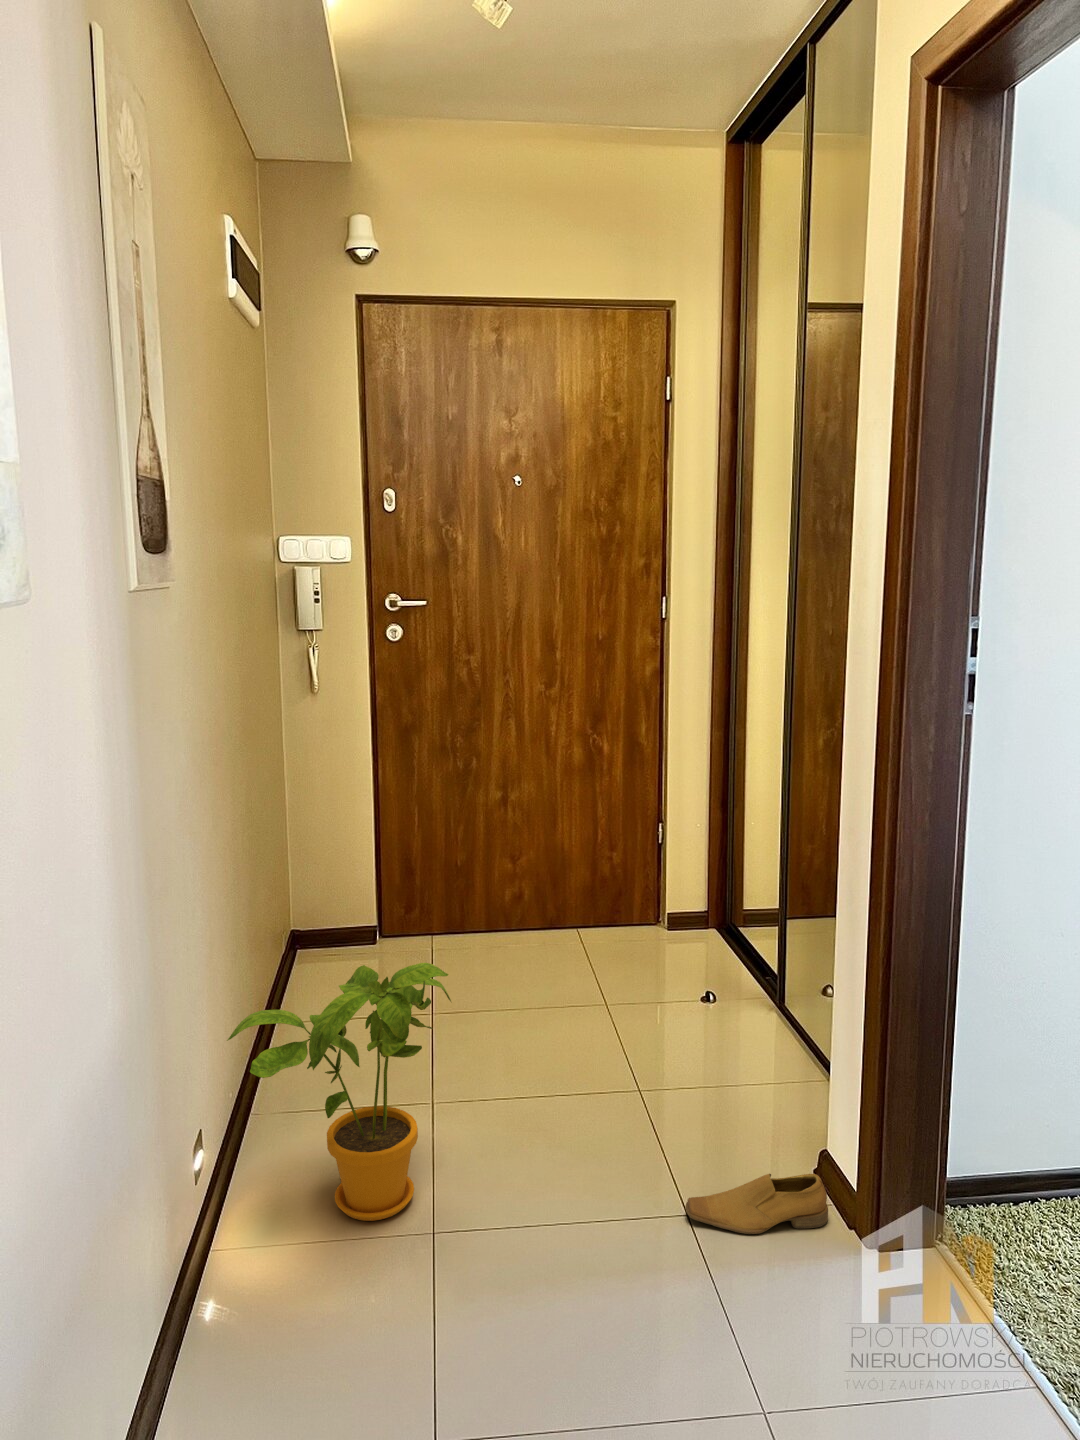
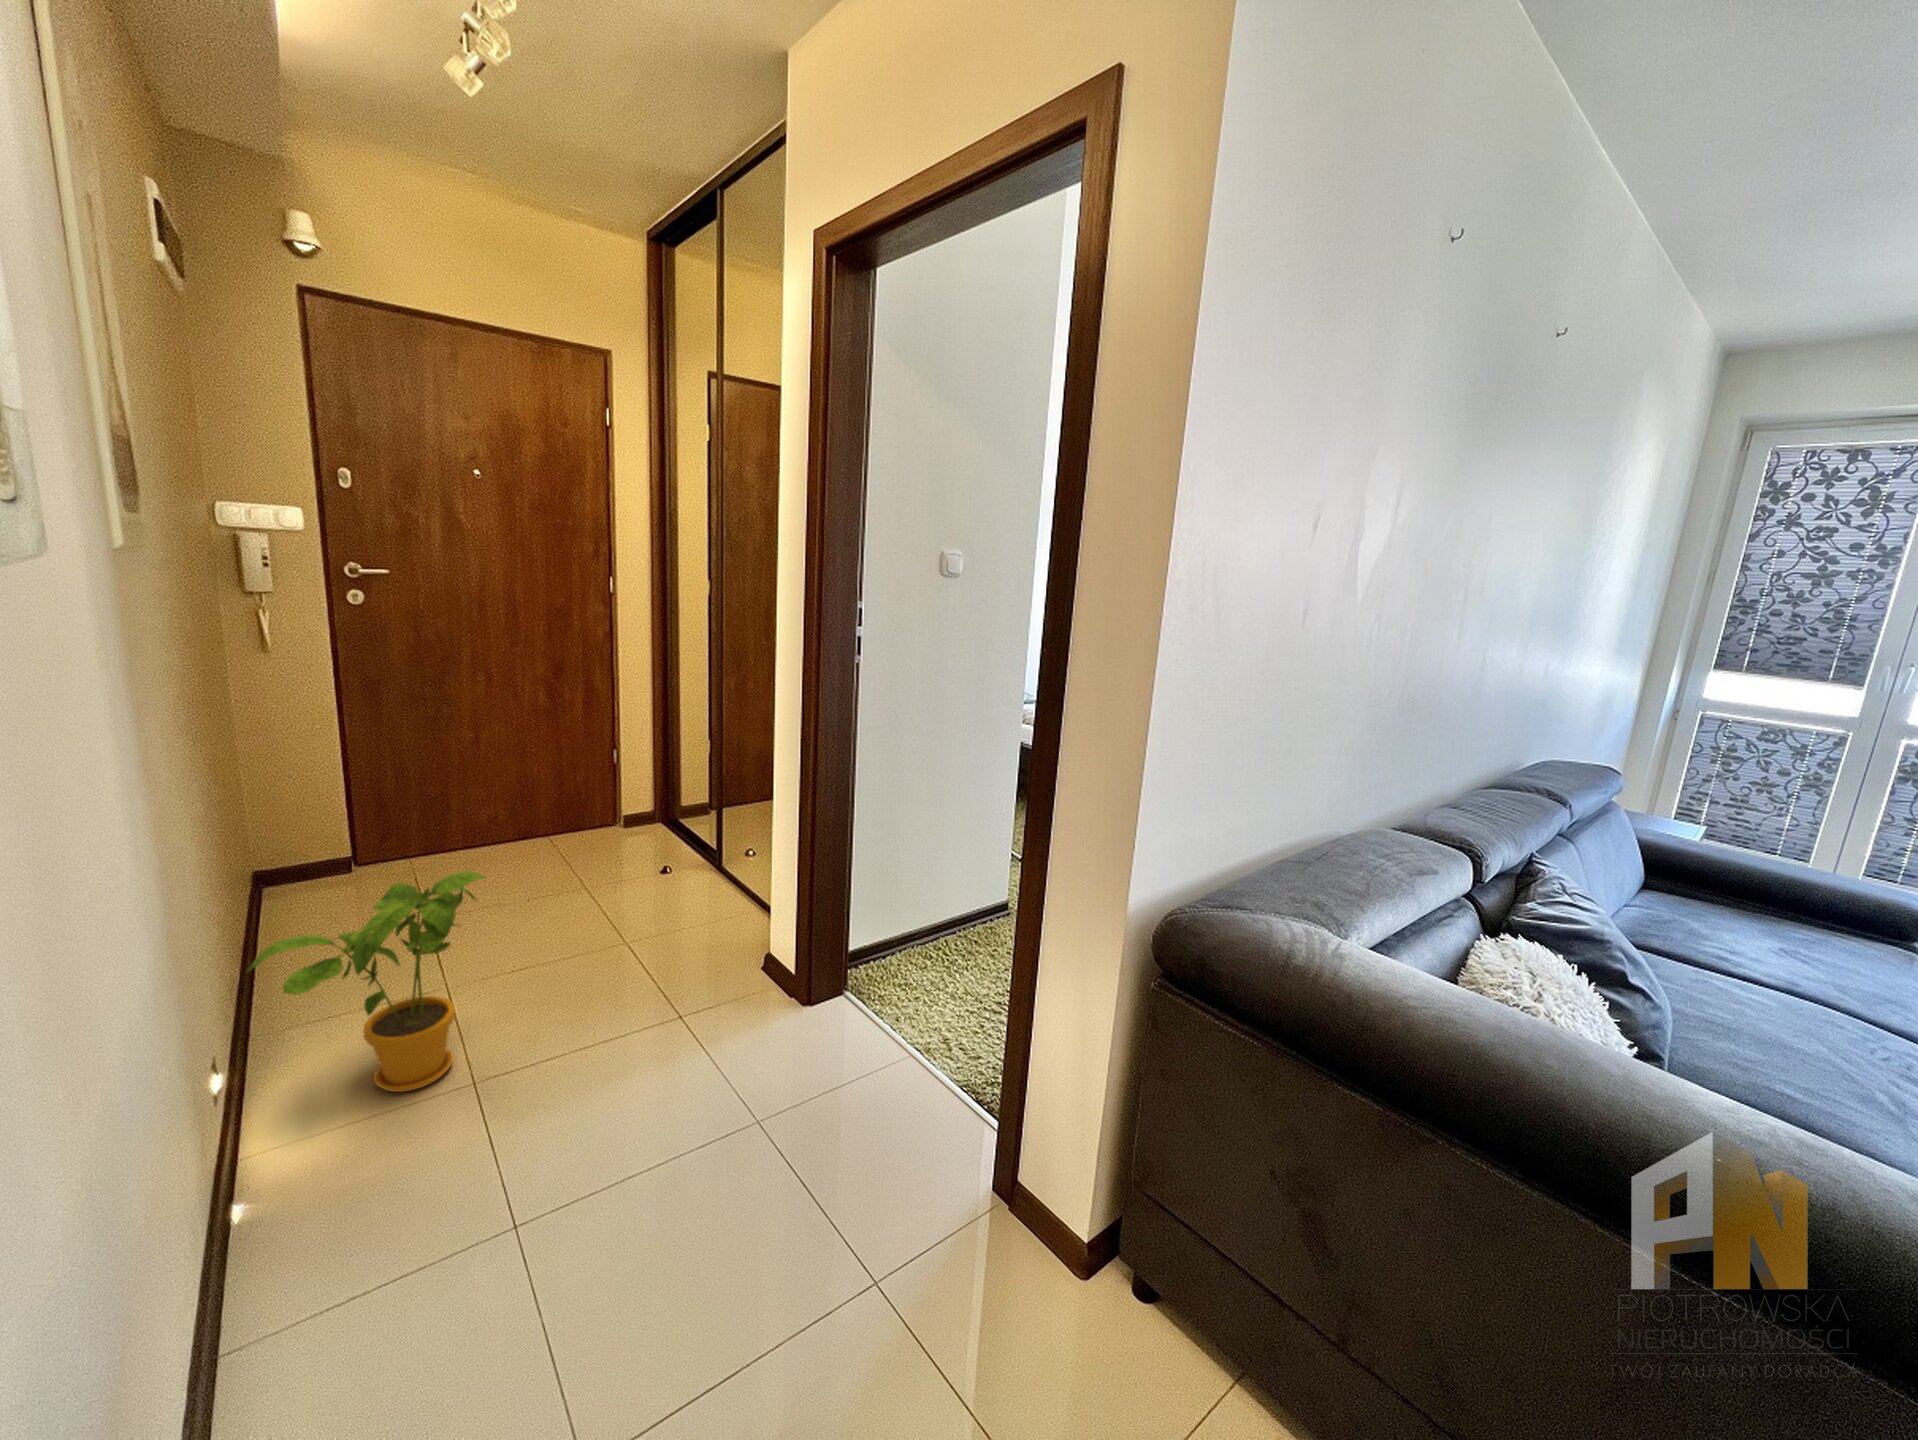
shoe: present [686,1174,828,1234] -> none [682,967,777,1017]

